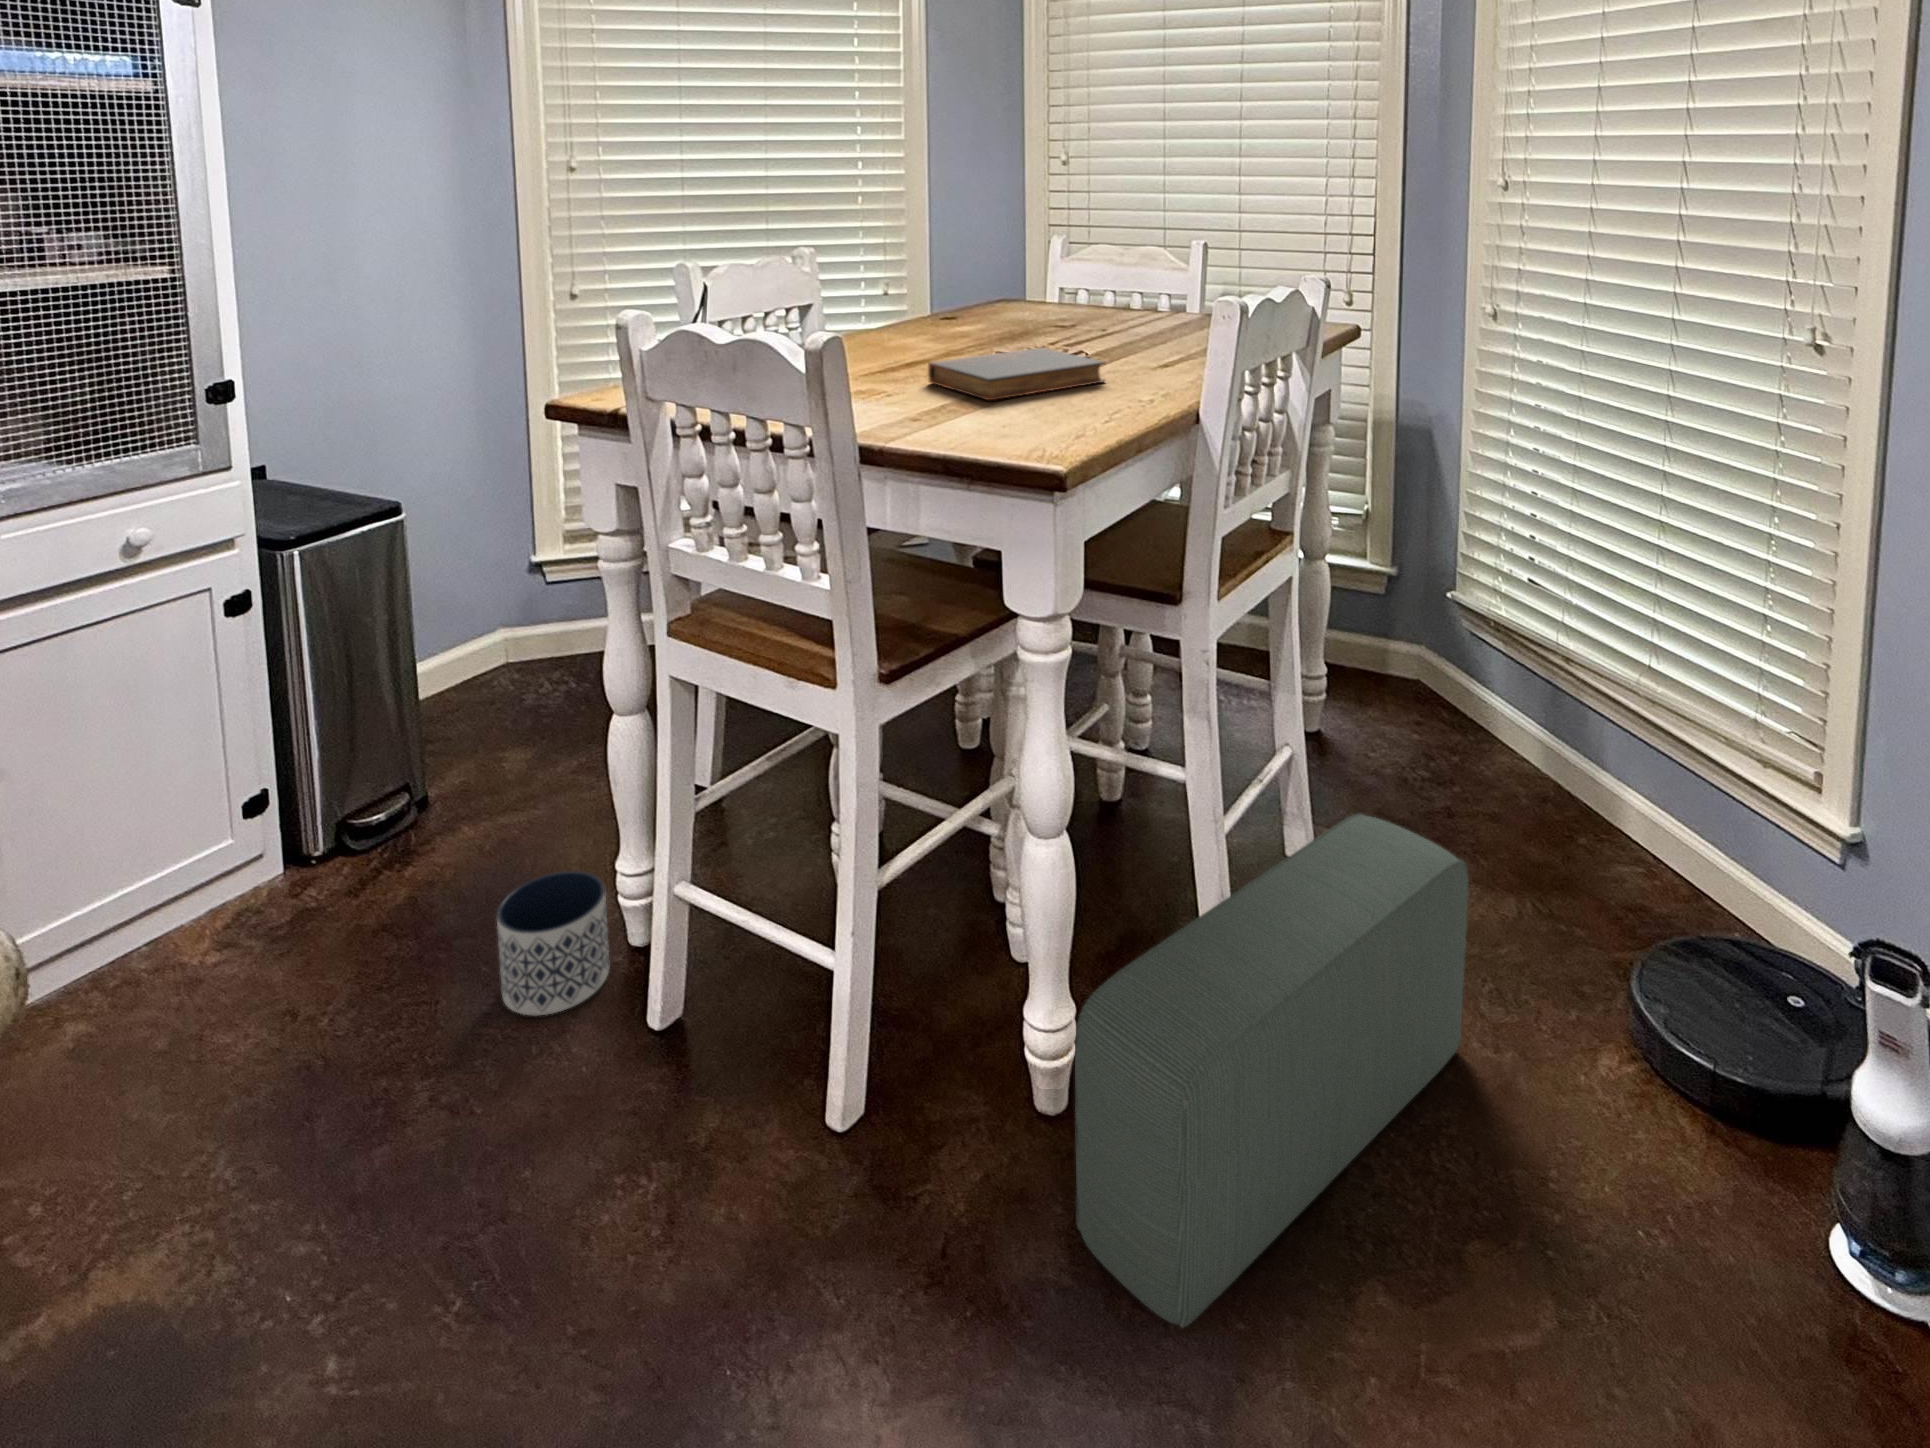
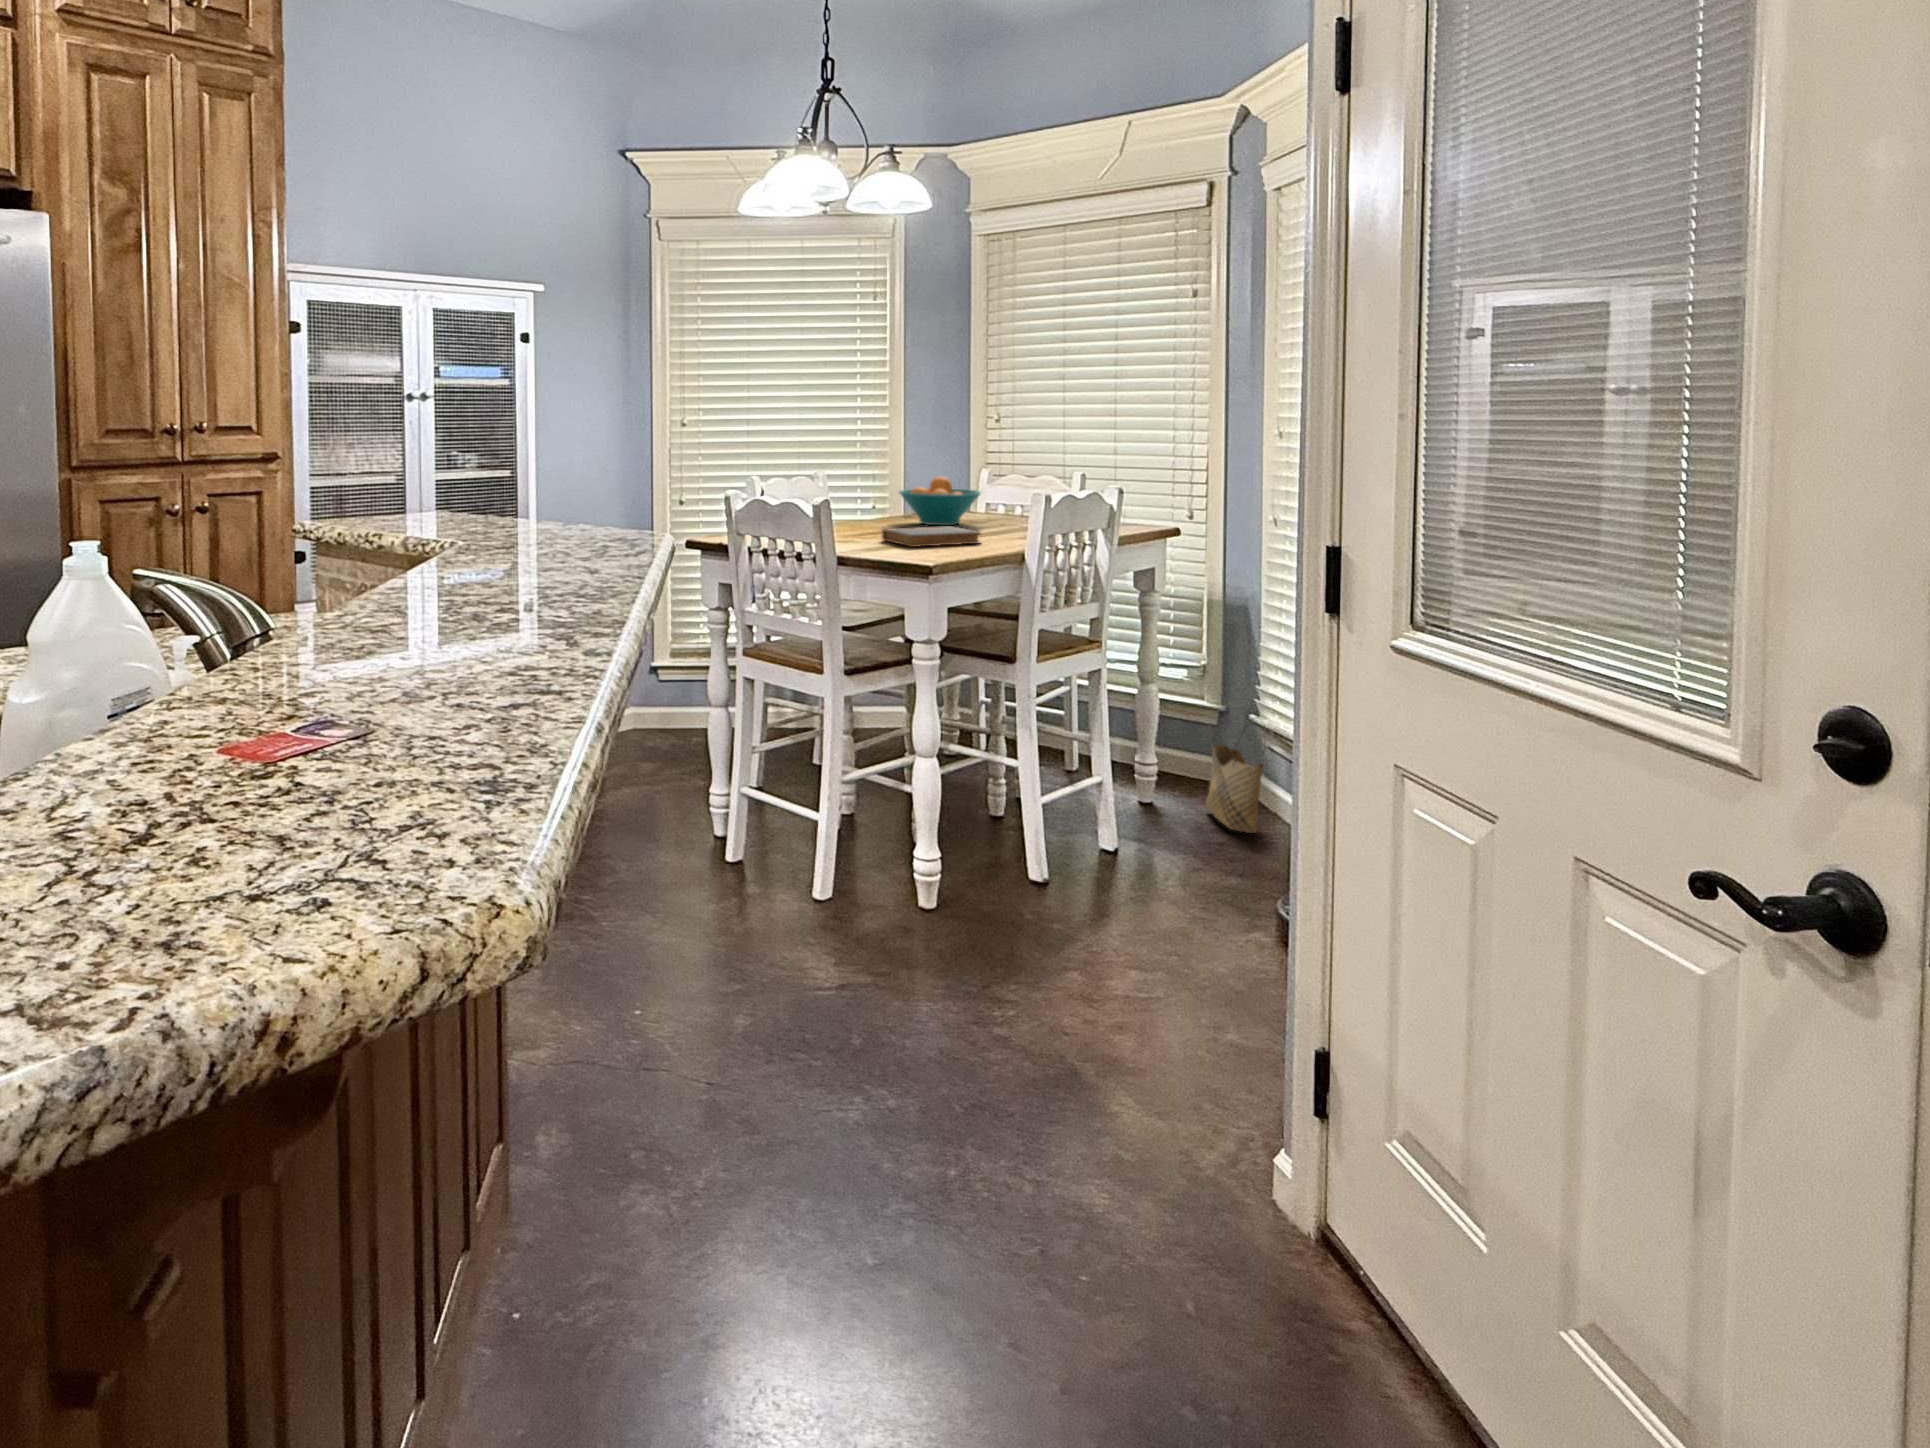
fruit bowl: none [938,256,1072,337] -> present [899,477,981,525]
woven basket: none [1390,597,1490,772] -> present [1206,714,1266,833]
pouf: present [1075,814,1469,1327] -> none [927,786,1167,965]
planter: present [497,871,609,1015] -> none [654,791,706,853]

